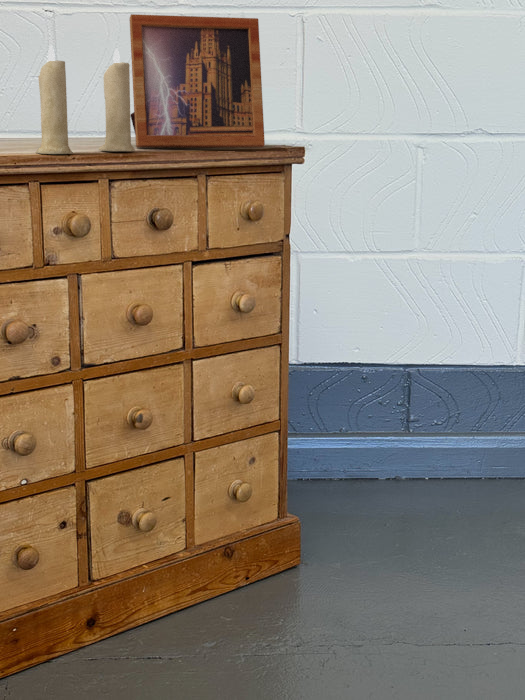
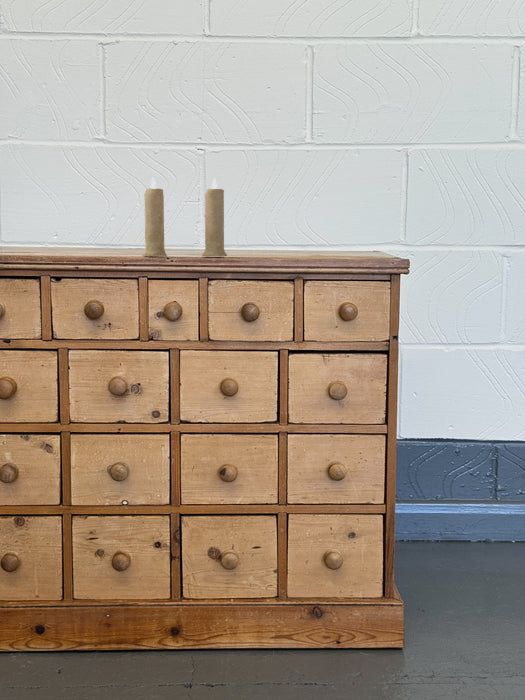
picture frame: present [130,14,265,148] -> none [246,149,358,257]

